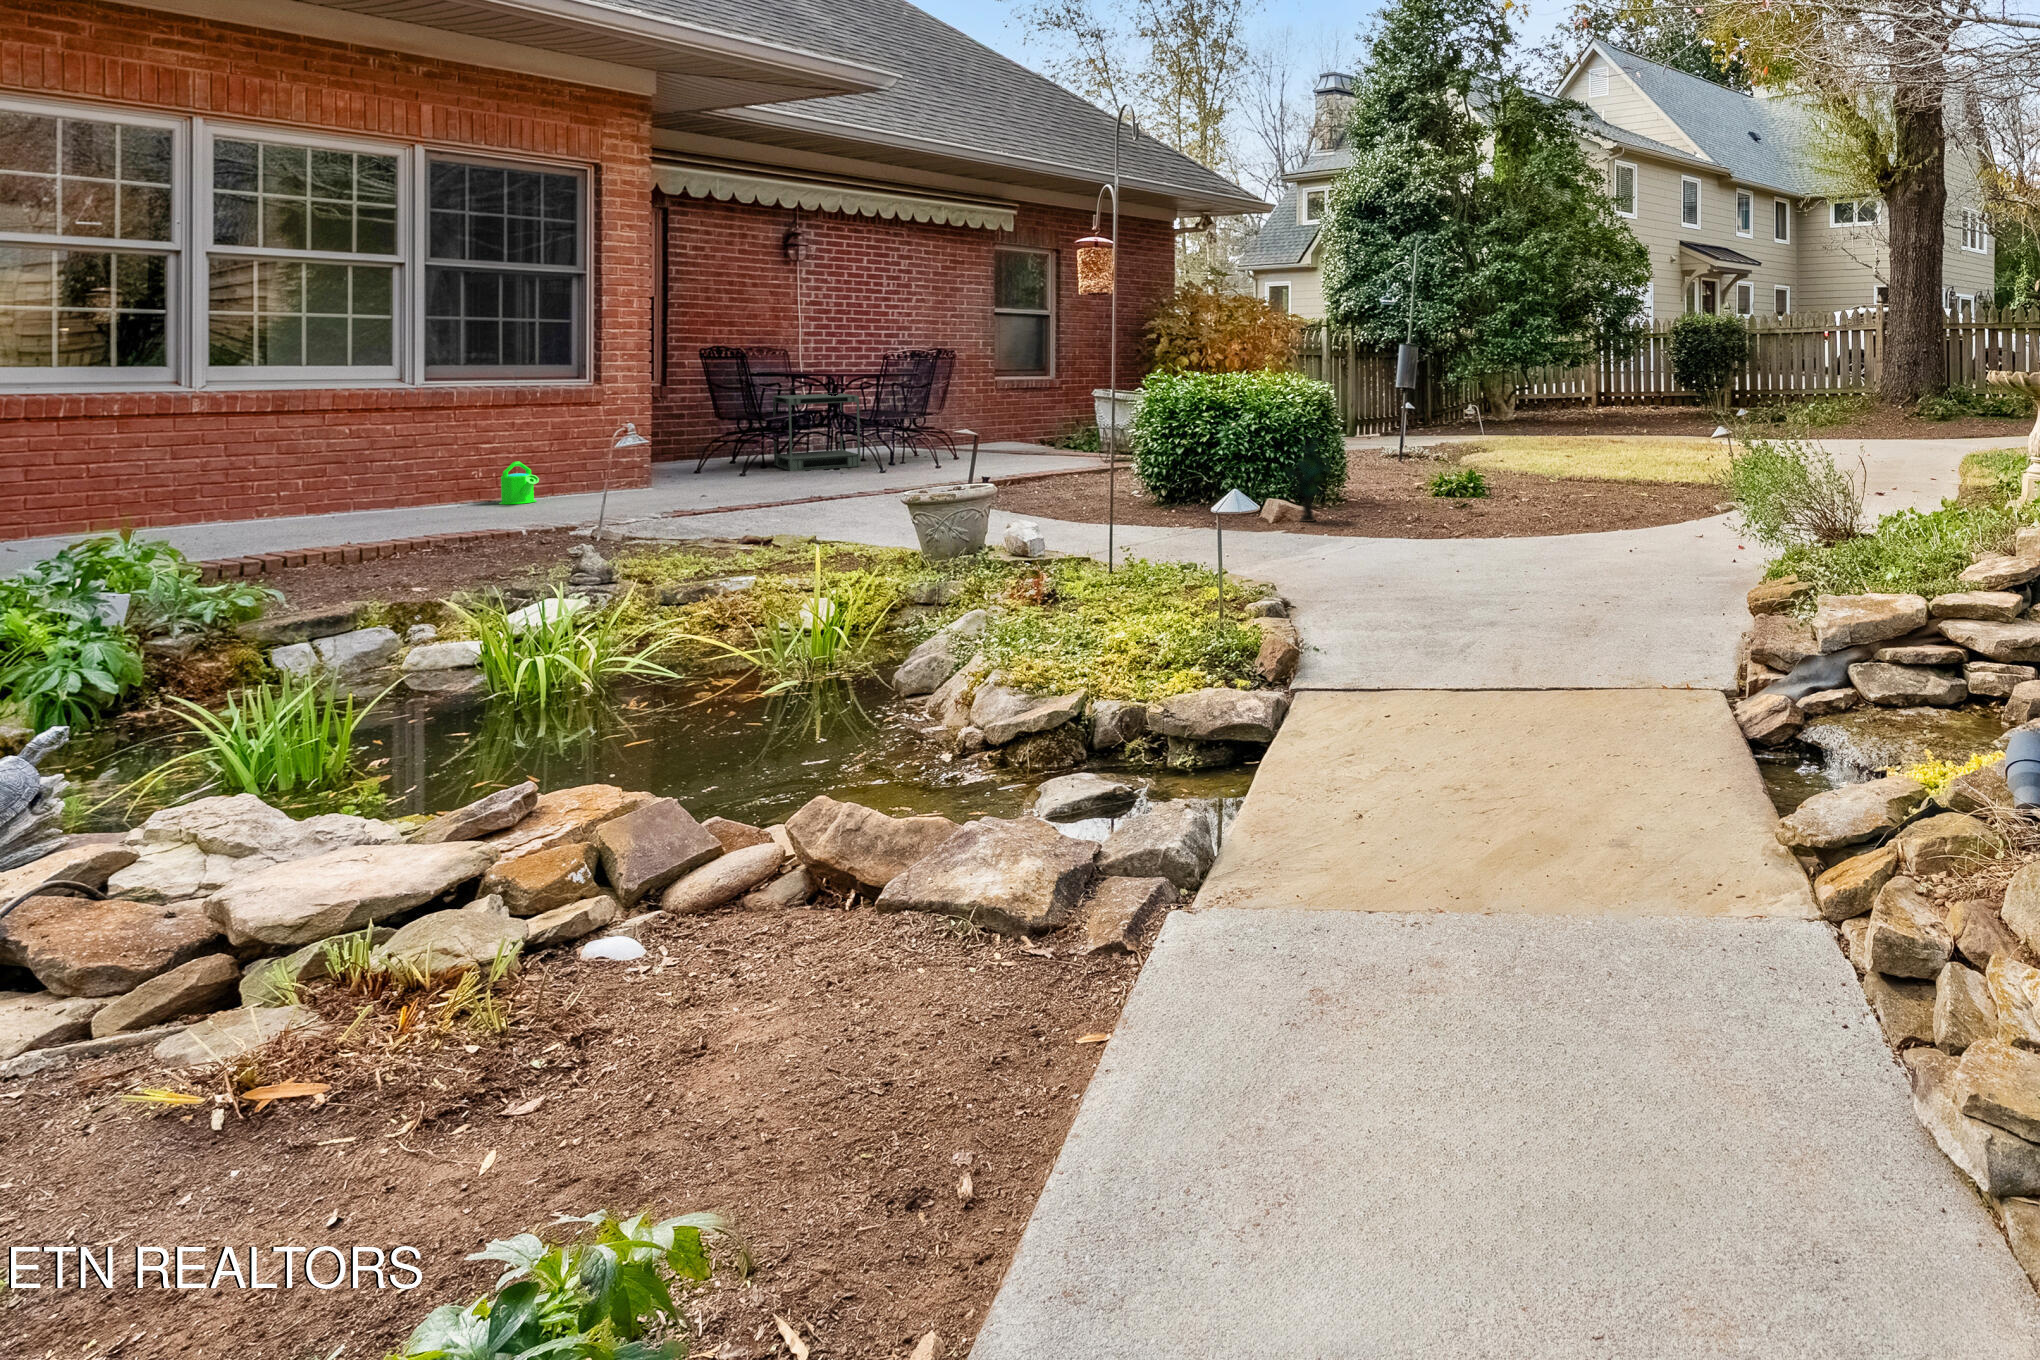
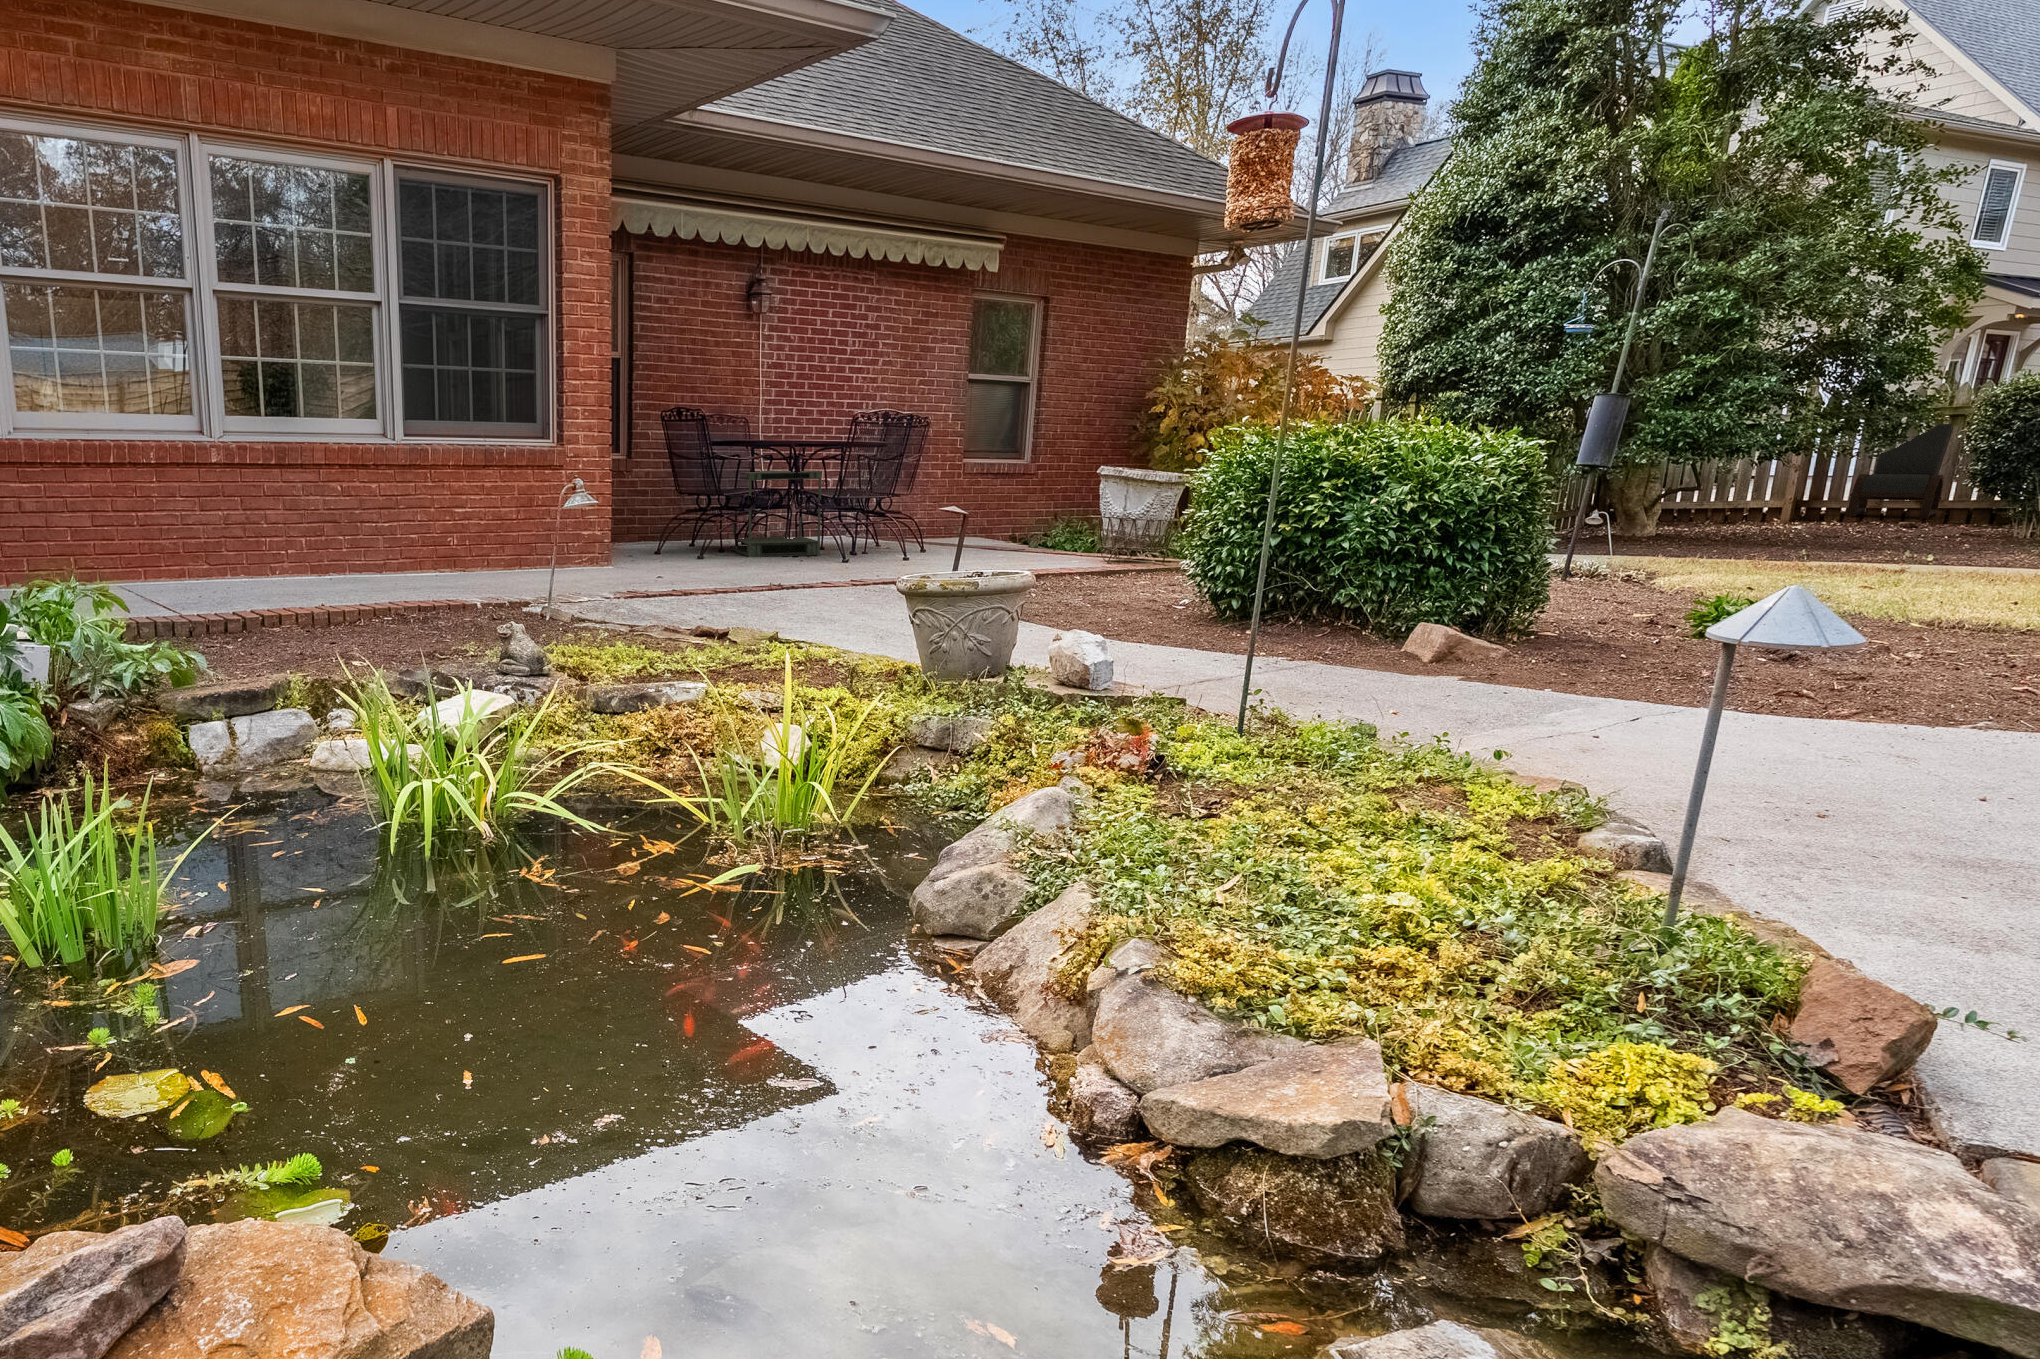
lounge chair: none [1622,344,1669,405] -> present [1847,424,1953,519]
decorative plant: present [1284,438,1330,522] -> none [1450,524,1545,664]
watering can: present [499,461,539,504] -> none [477,530,510,576]

